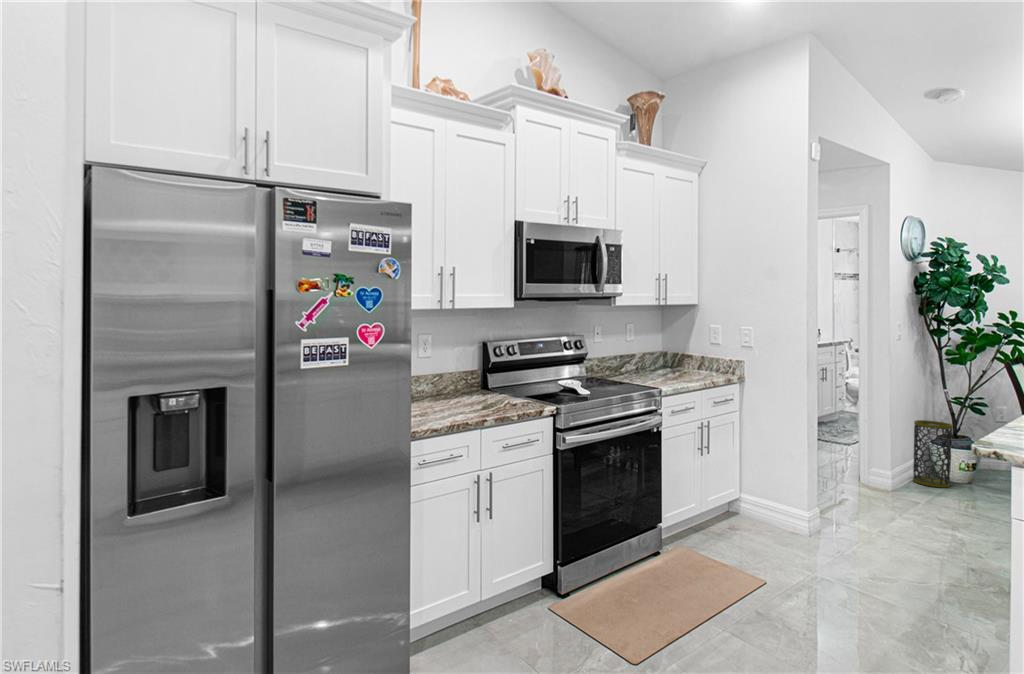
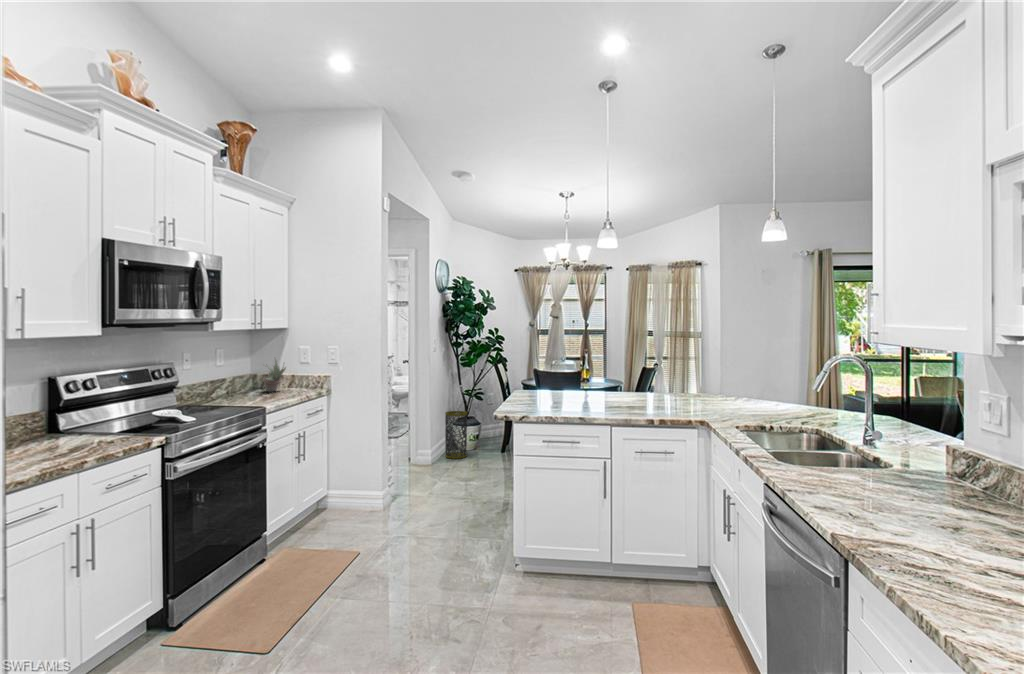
succulent plant: none [672,337,696,374] -> present [263,359,286,392]

